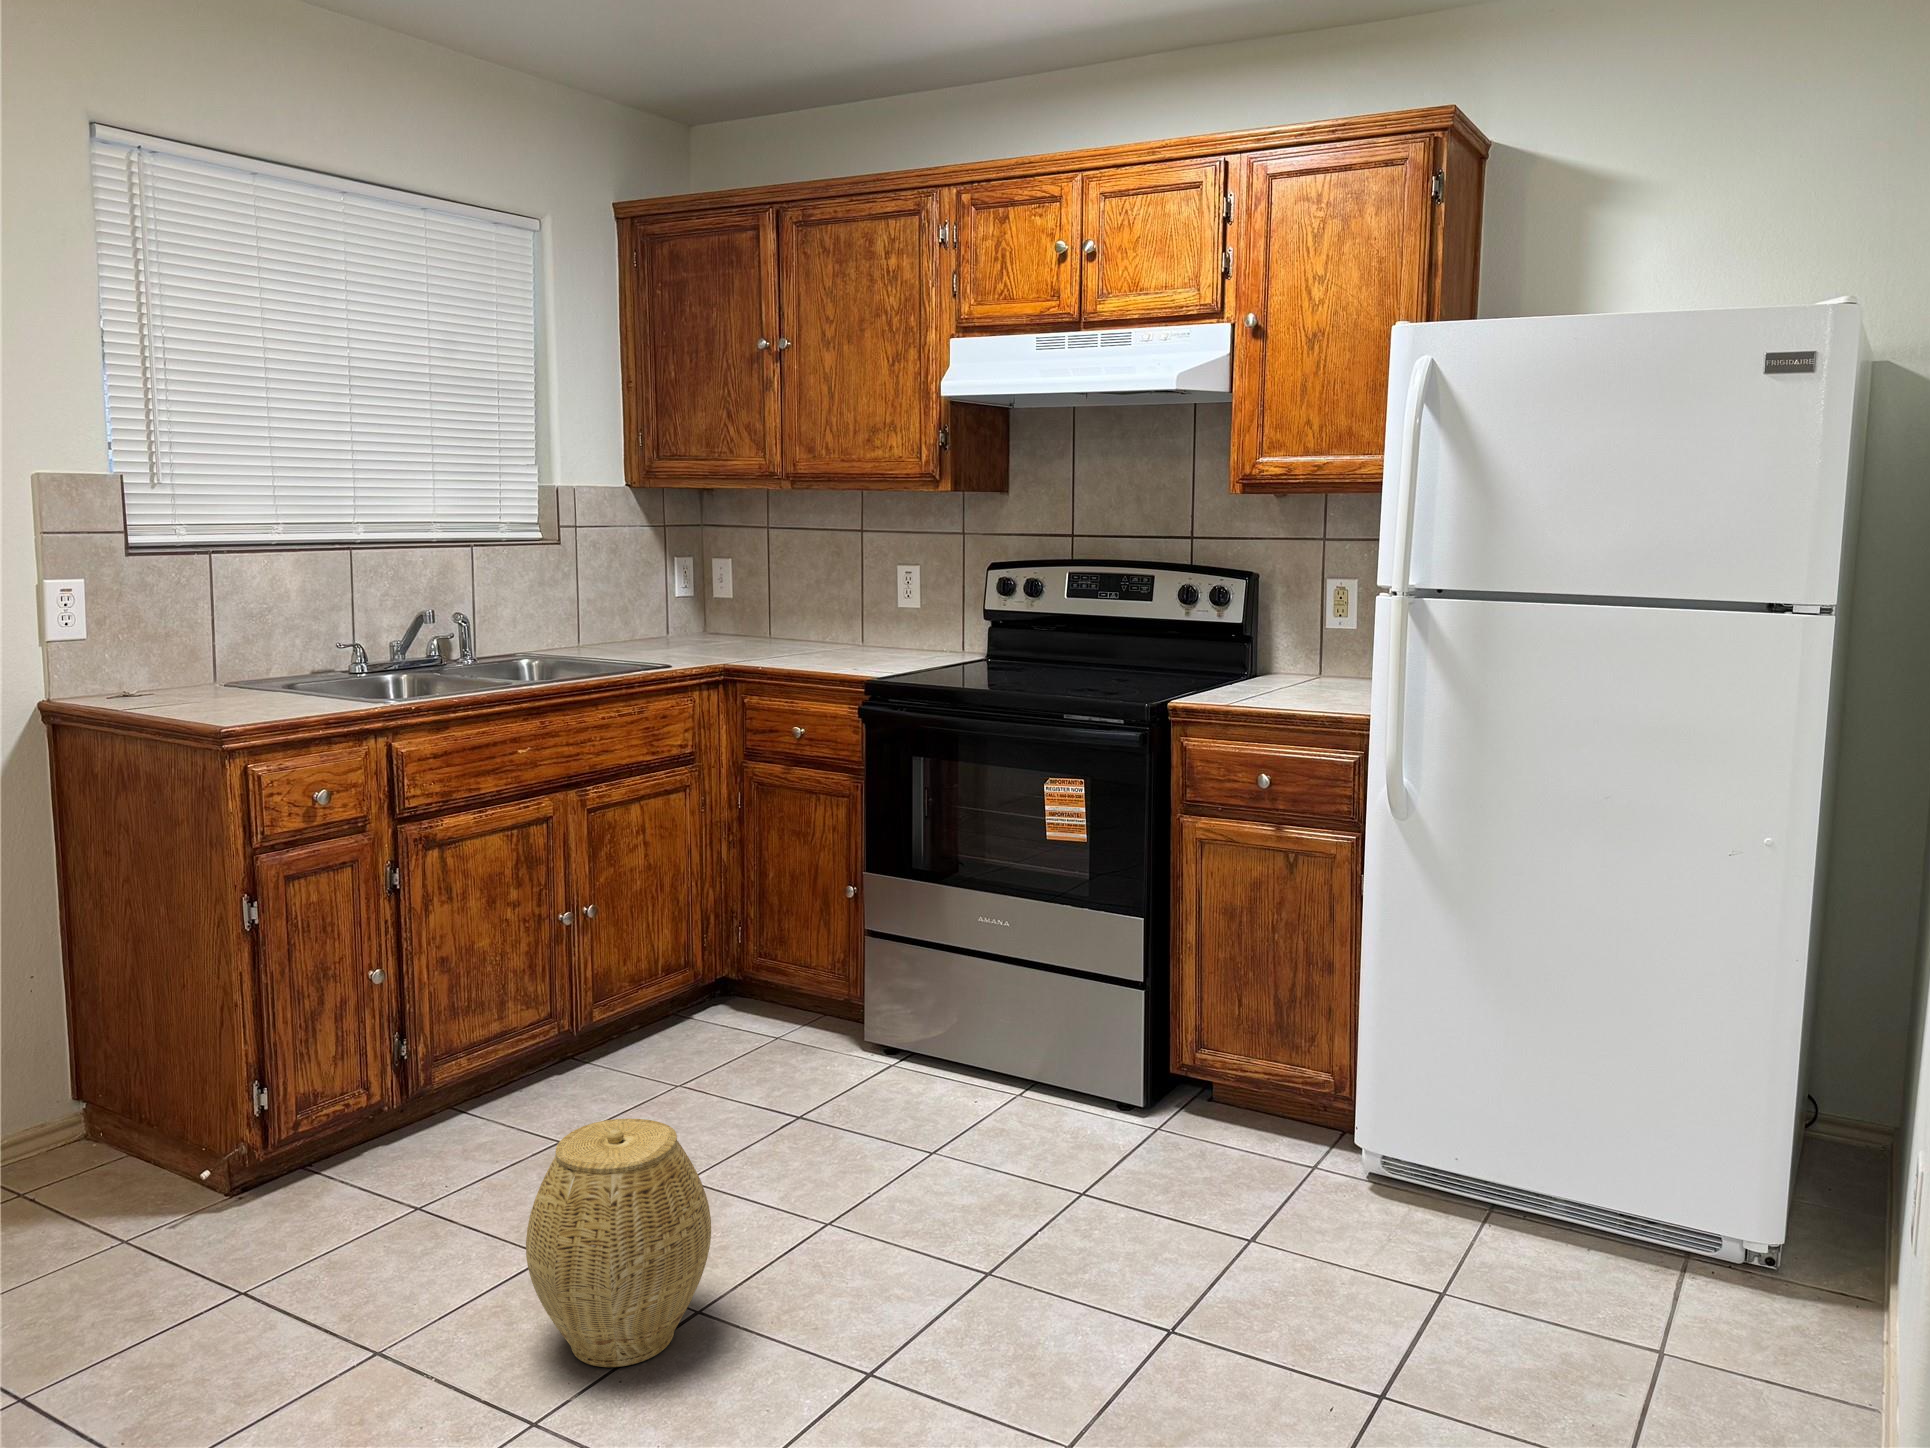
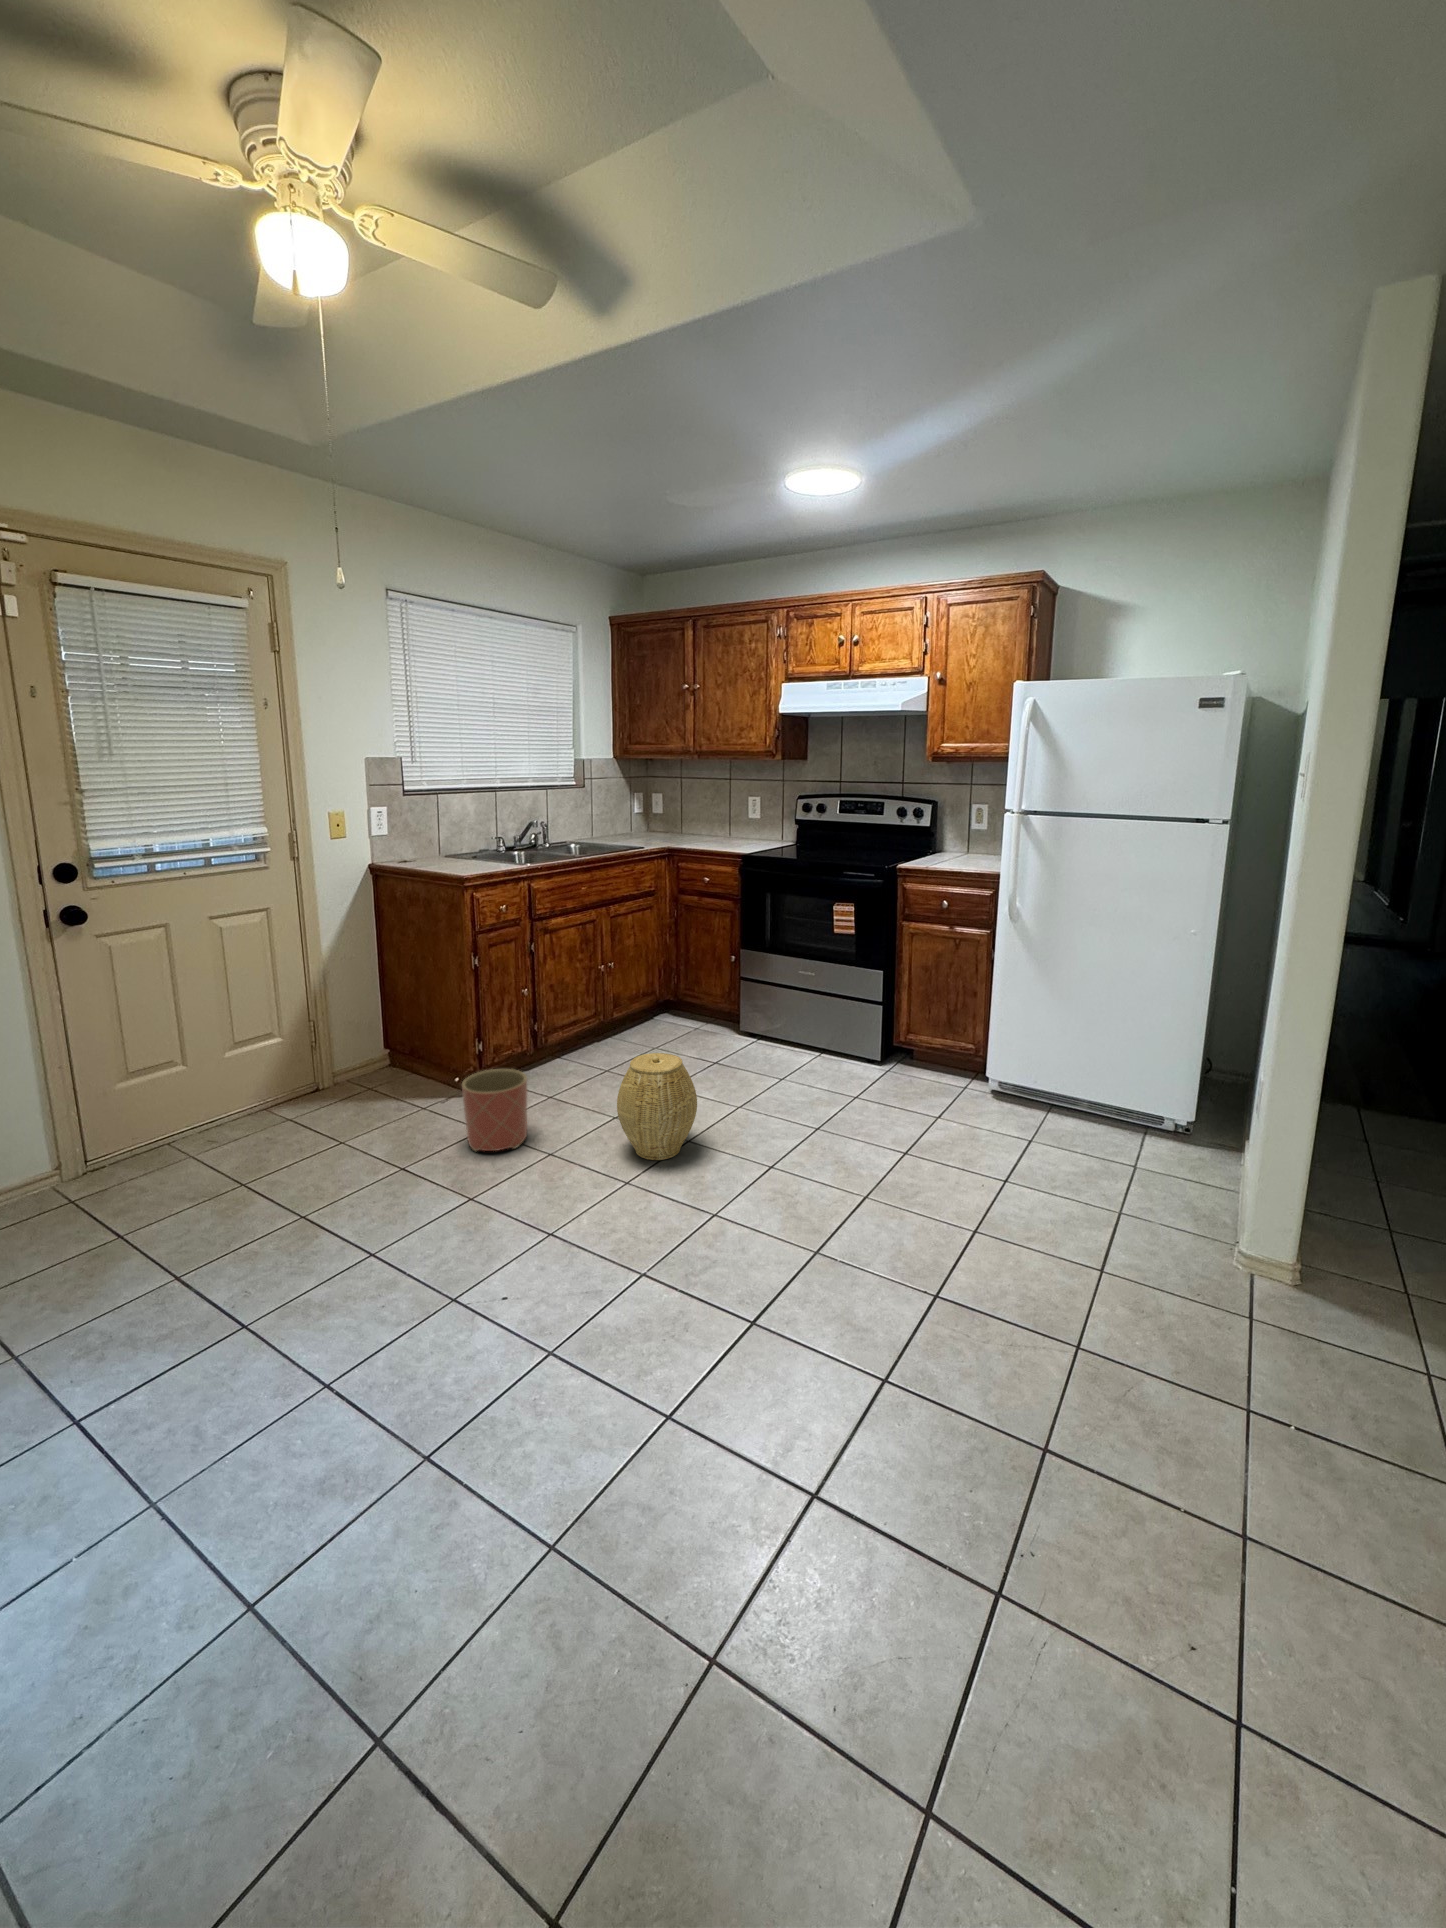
planter: none [174,1156,334,1355] -> present [462,1069,527,1151]

